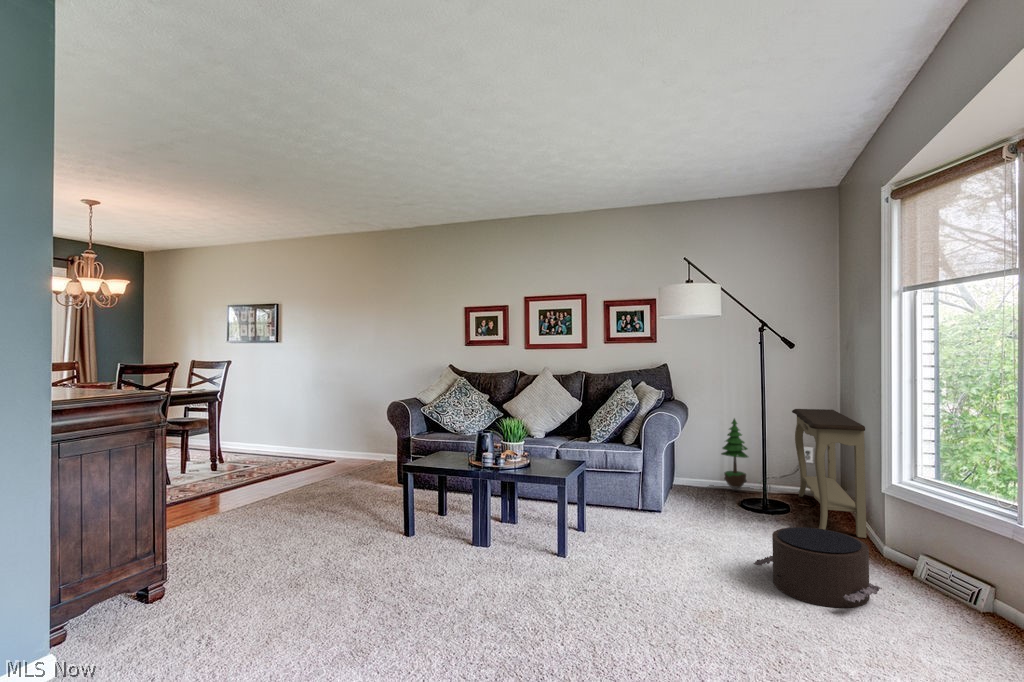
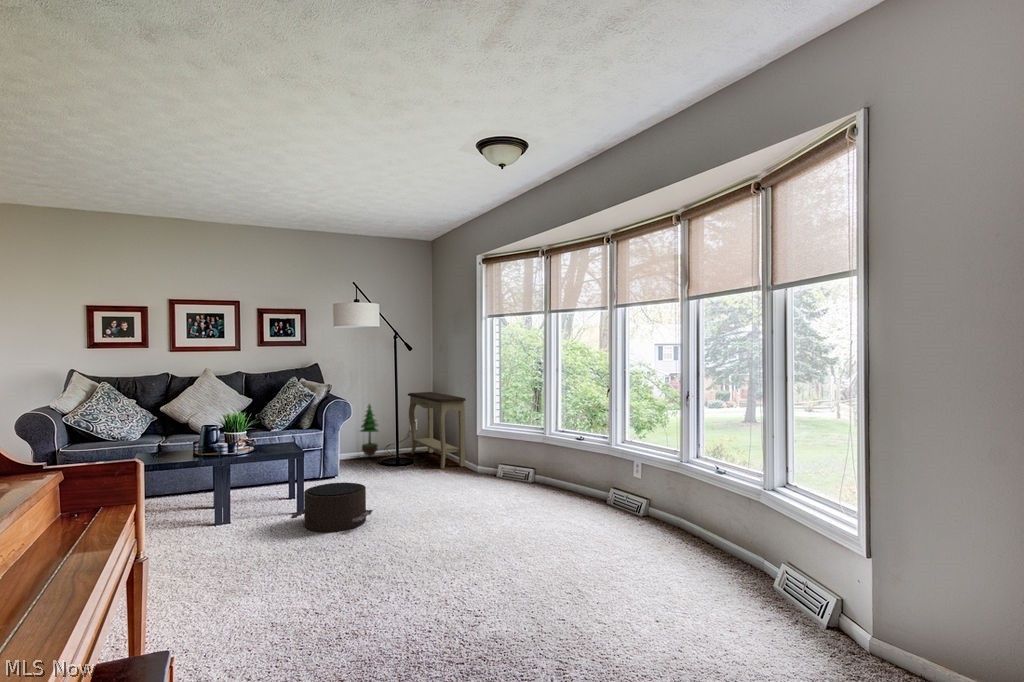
pouf: present [753,527,882,608] -> present [291,483,373,532]

